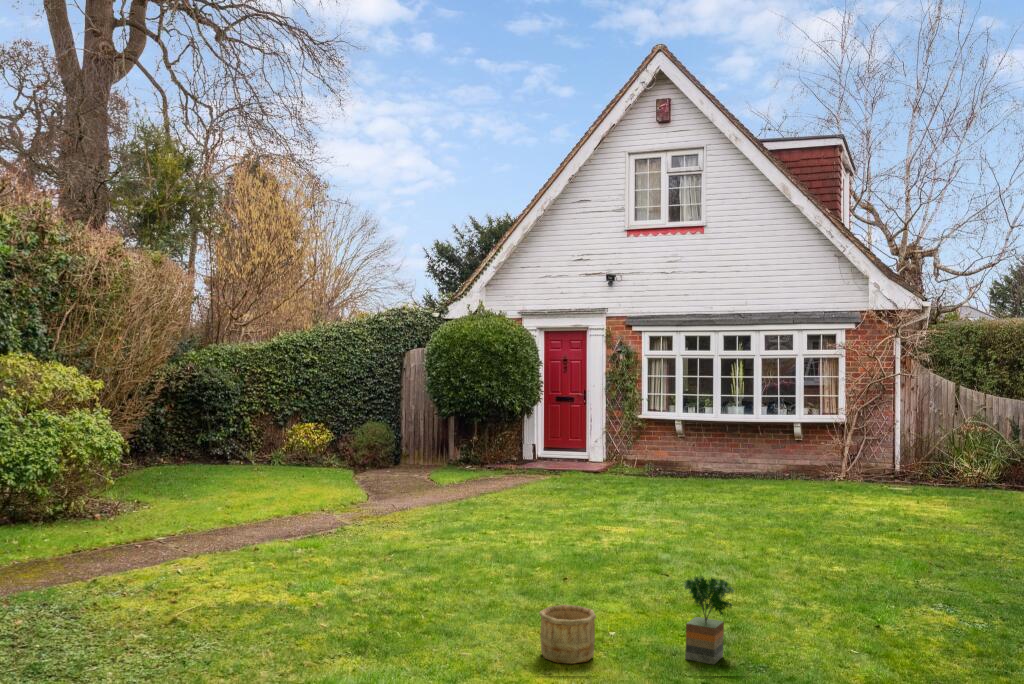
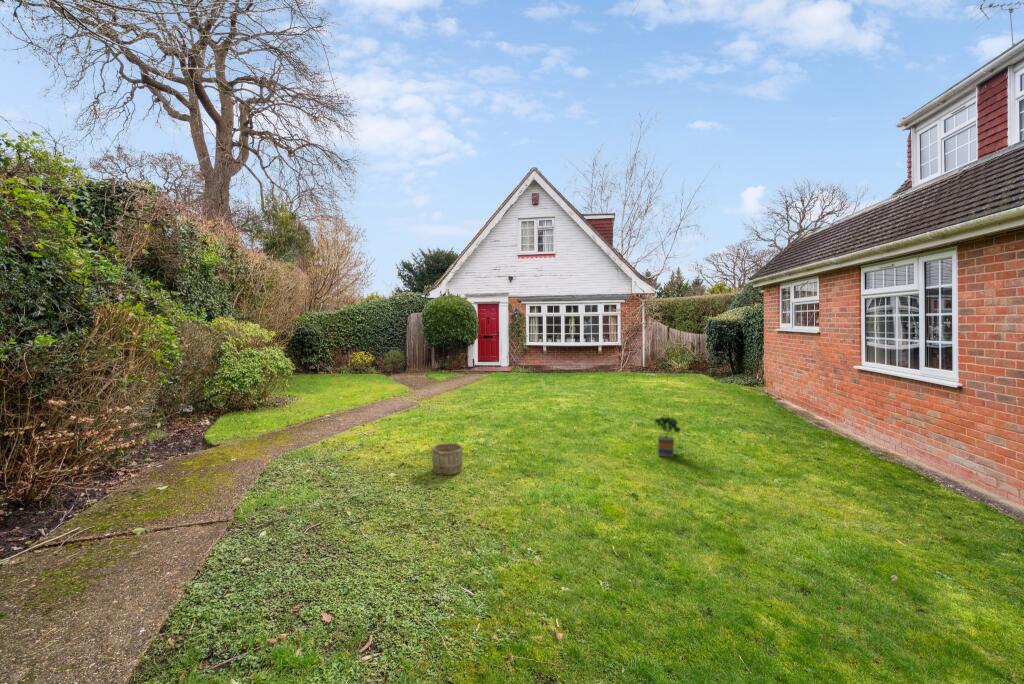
wooden bucket: present [539,605,596,664] -> present [432,443,463,475]

